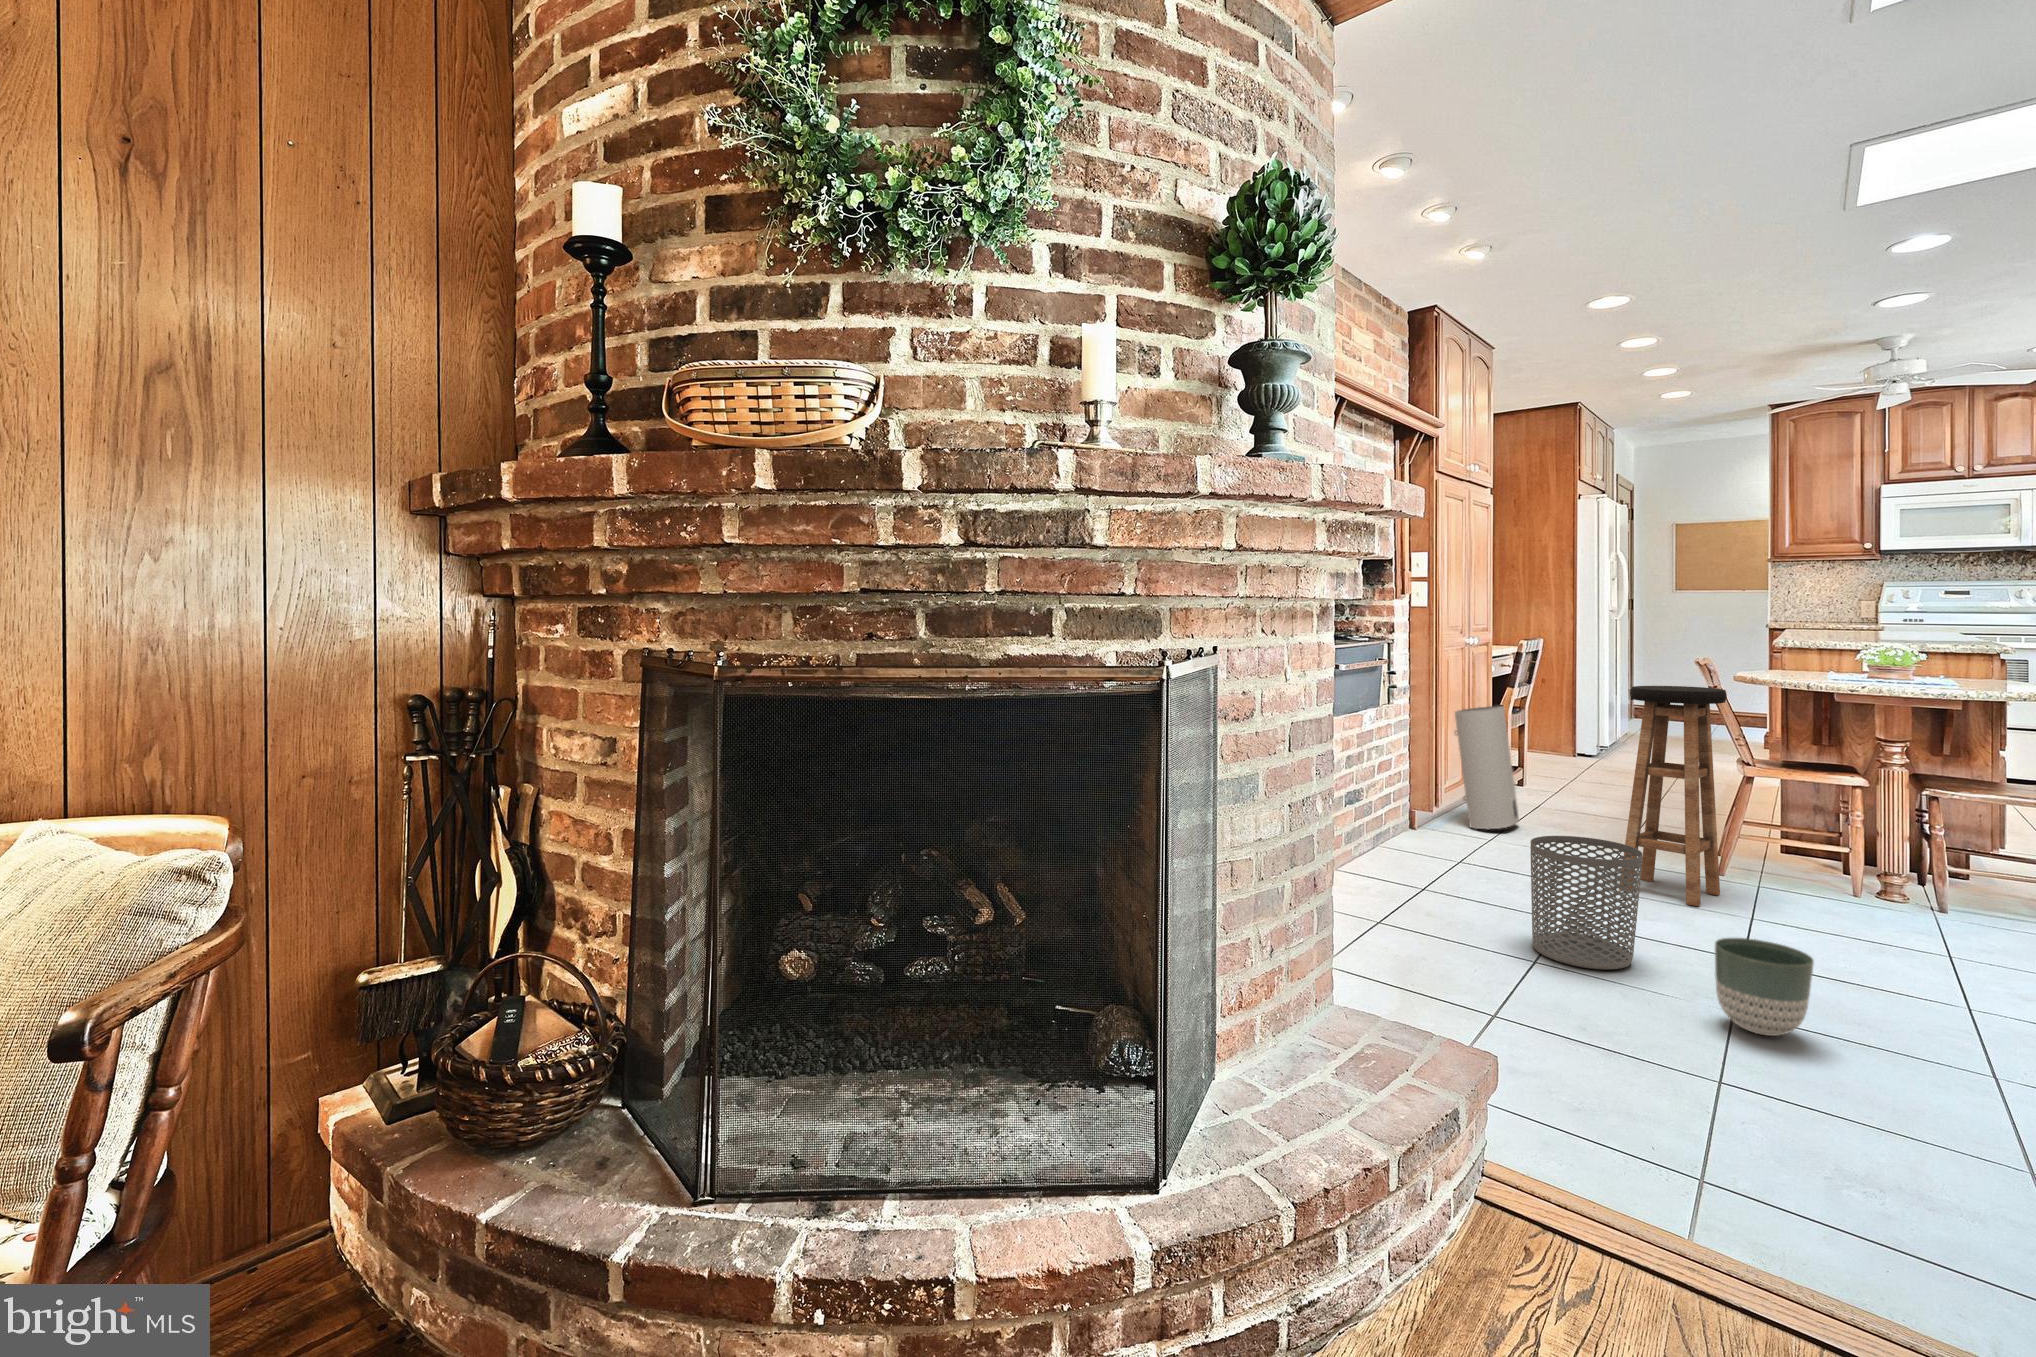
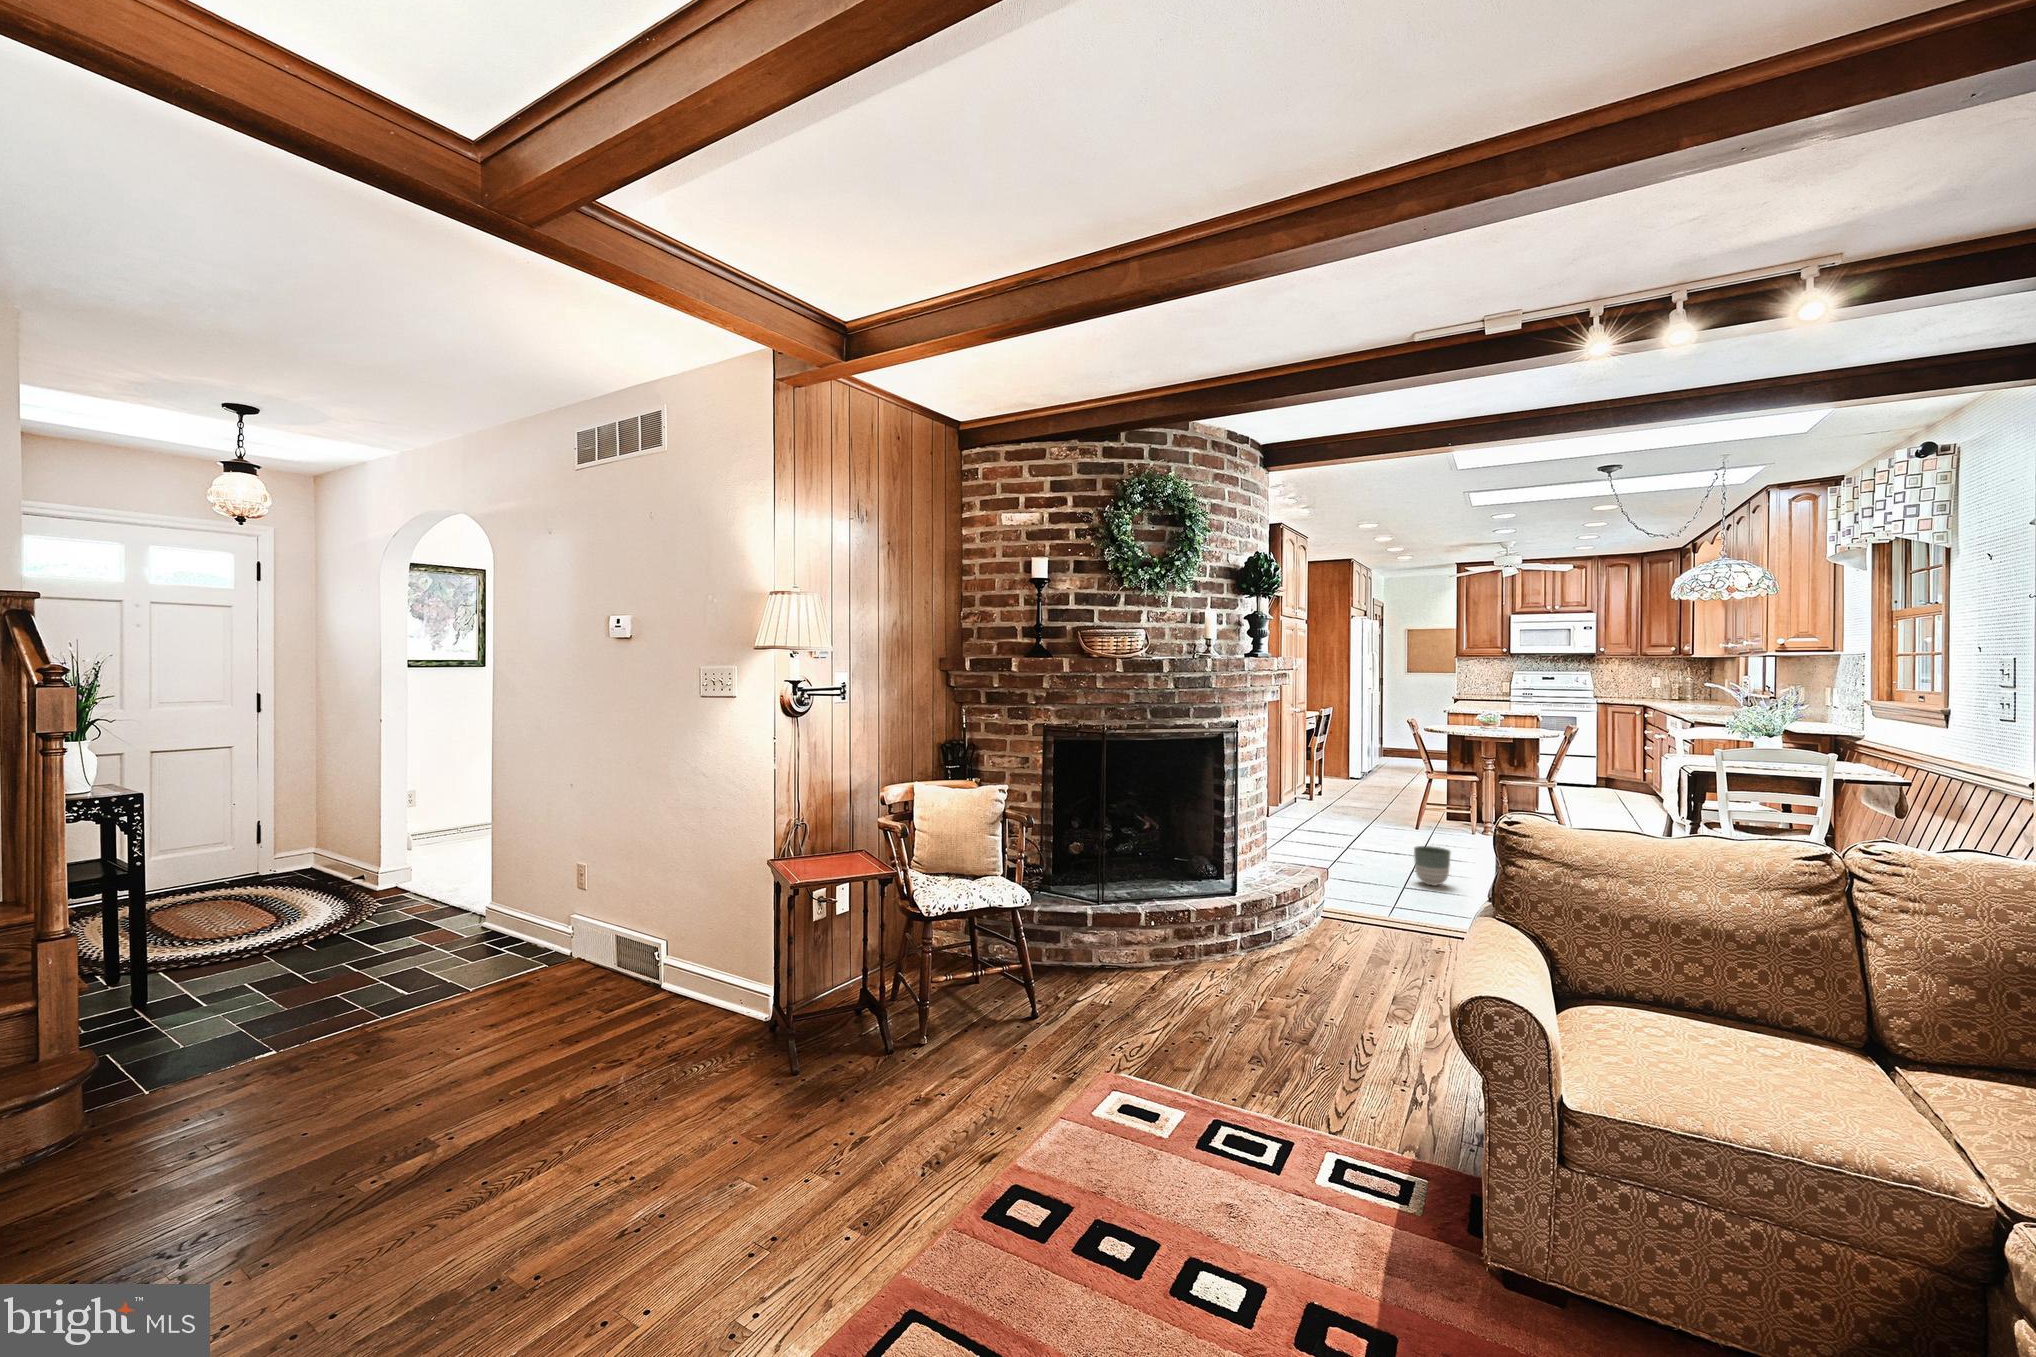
bar stool: present [1619,686,1727,906] -> none [1376,735,1423,846]
air purifier: present [1455,706,1519,830] -> none [1289,745,1324,816]
waste bin: present [1530,836,1642,970] -> none [1337,808,1386,868]

